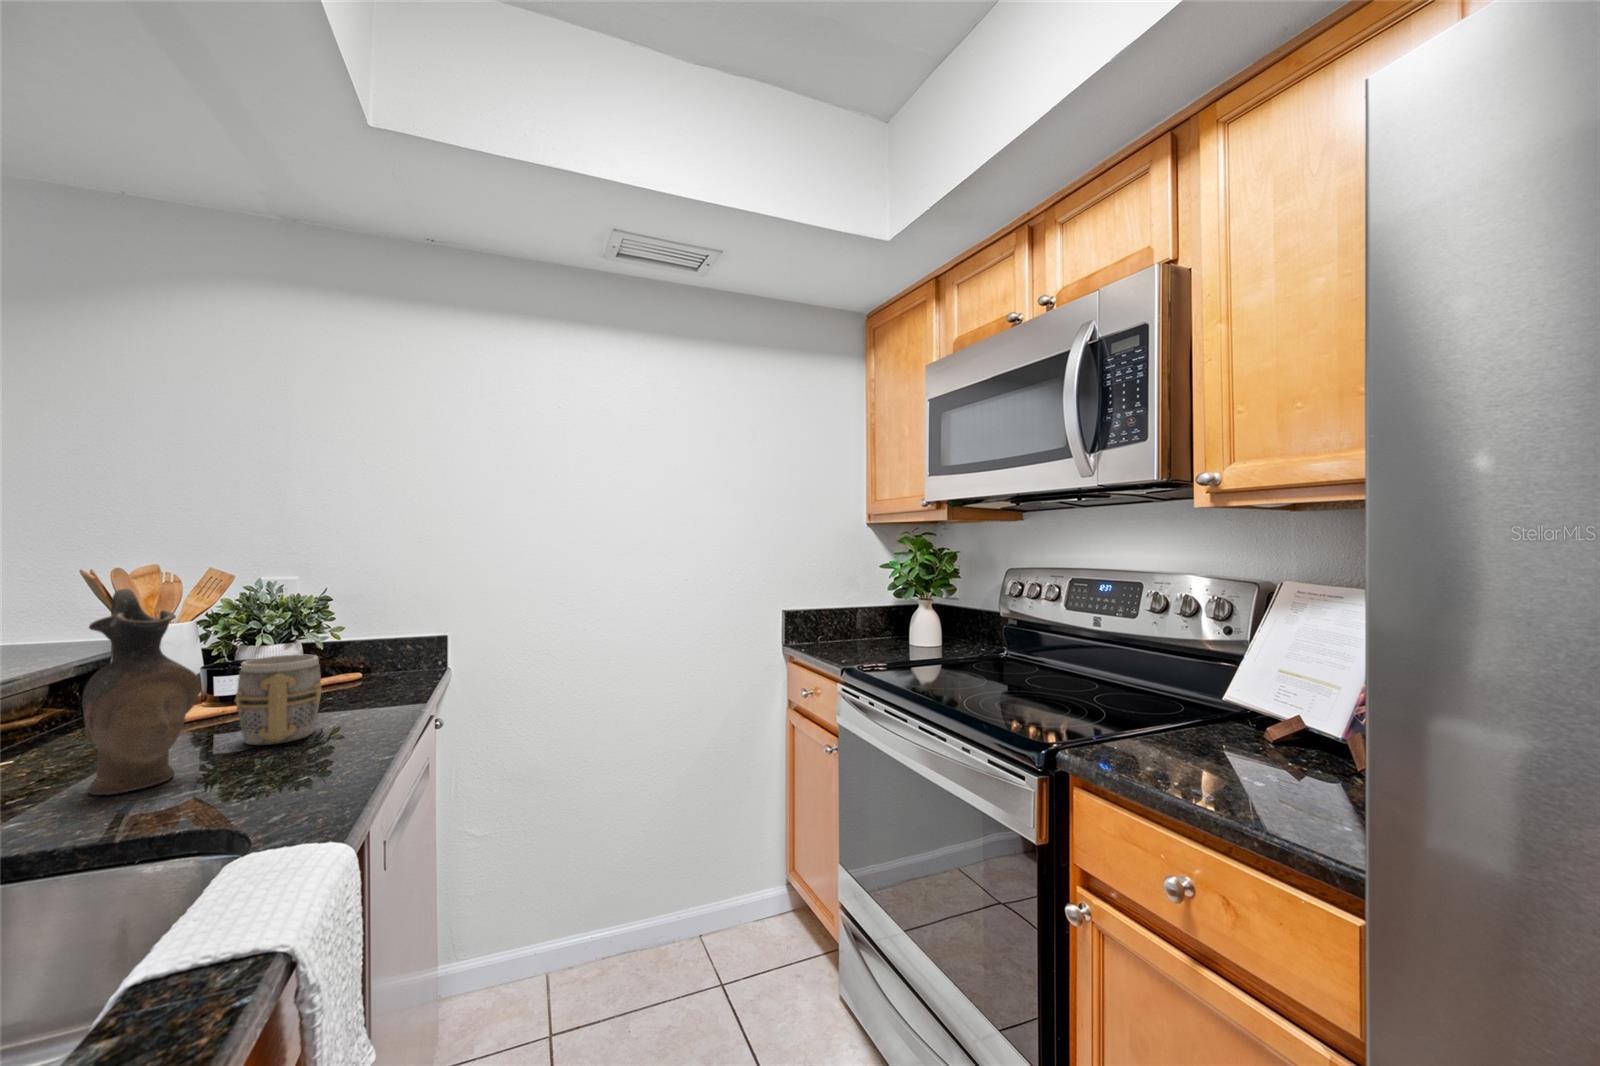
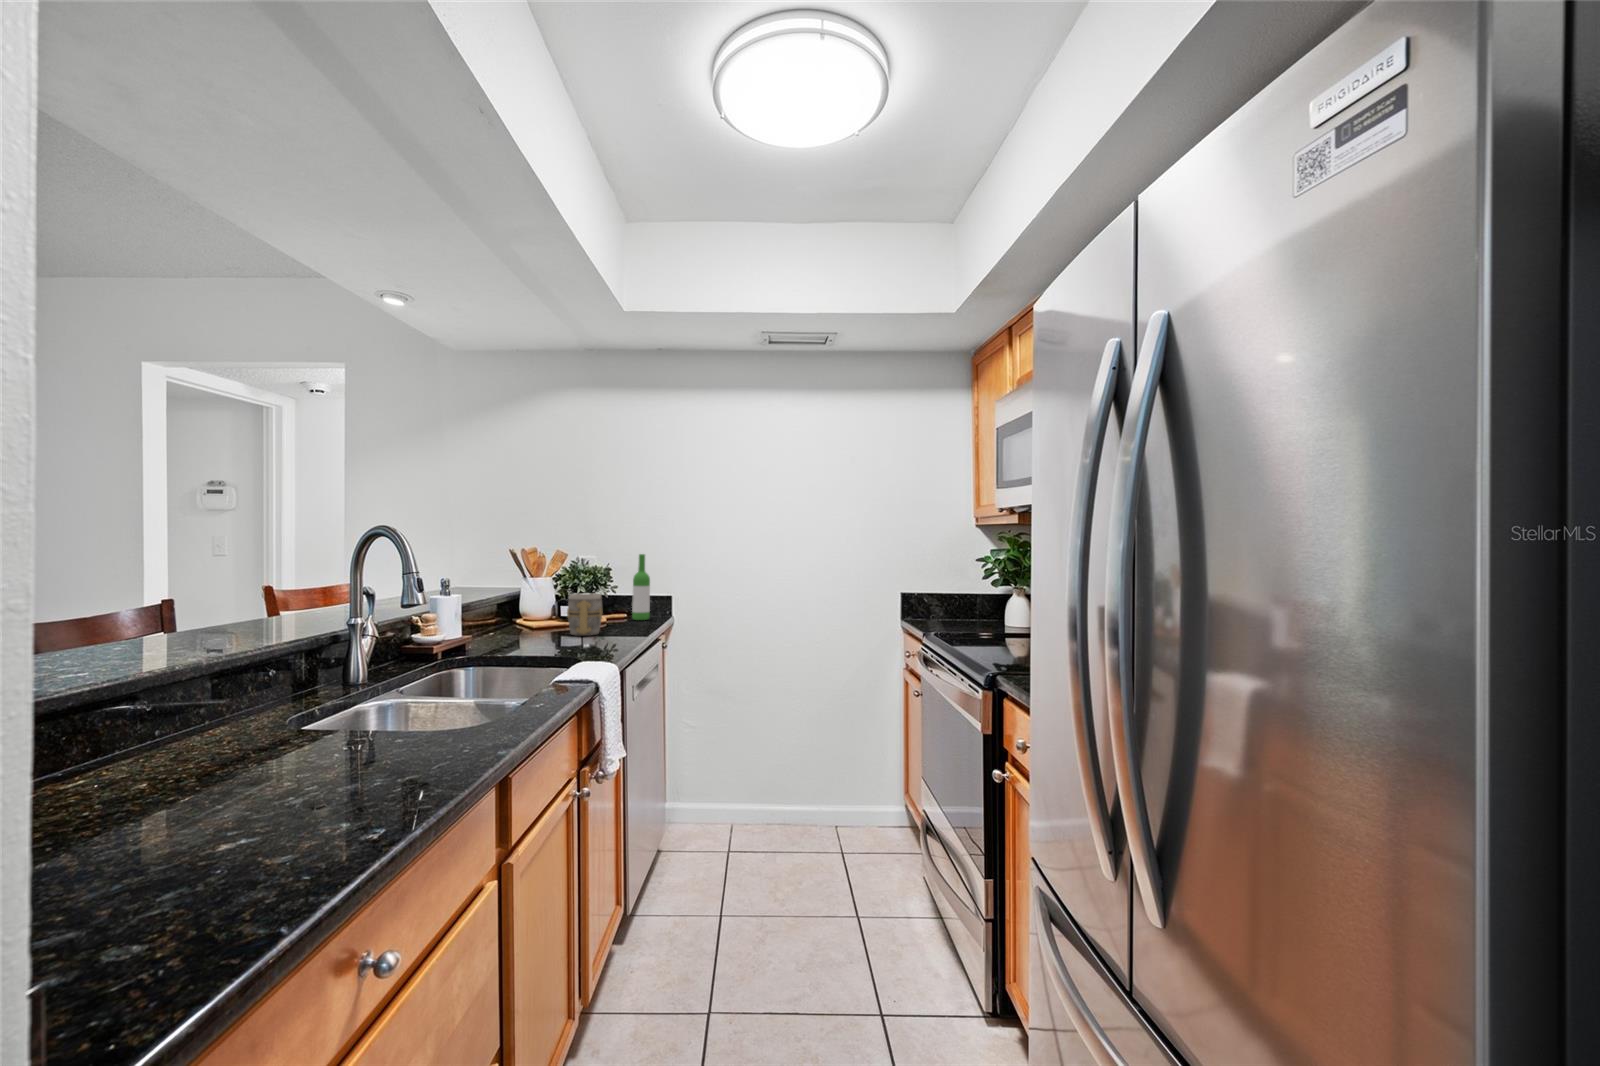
wine bottle: none [370,571,404,682] -> present [632,554,650,620]
ceramic pitcher: present [82,589,200,795] -> none [514,555,554,643]

